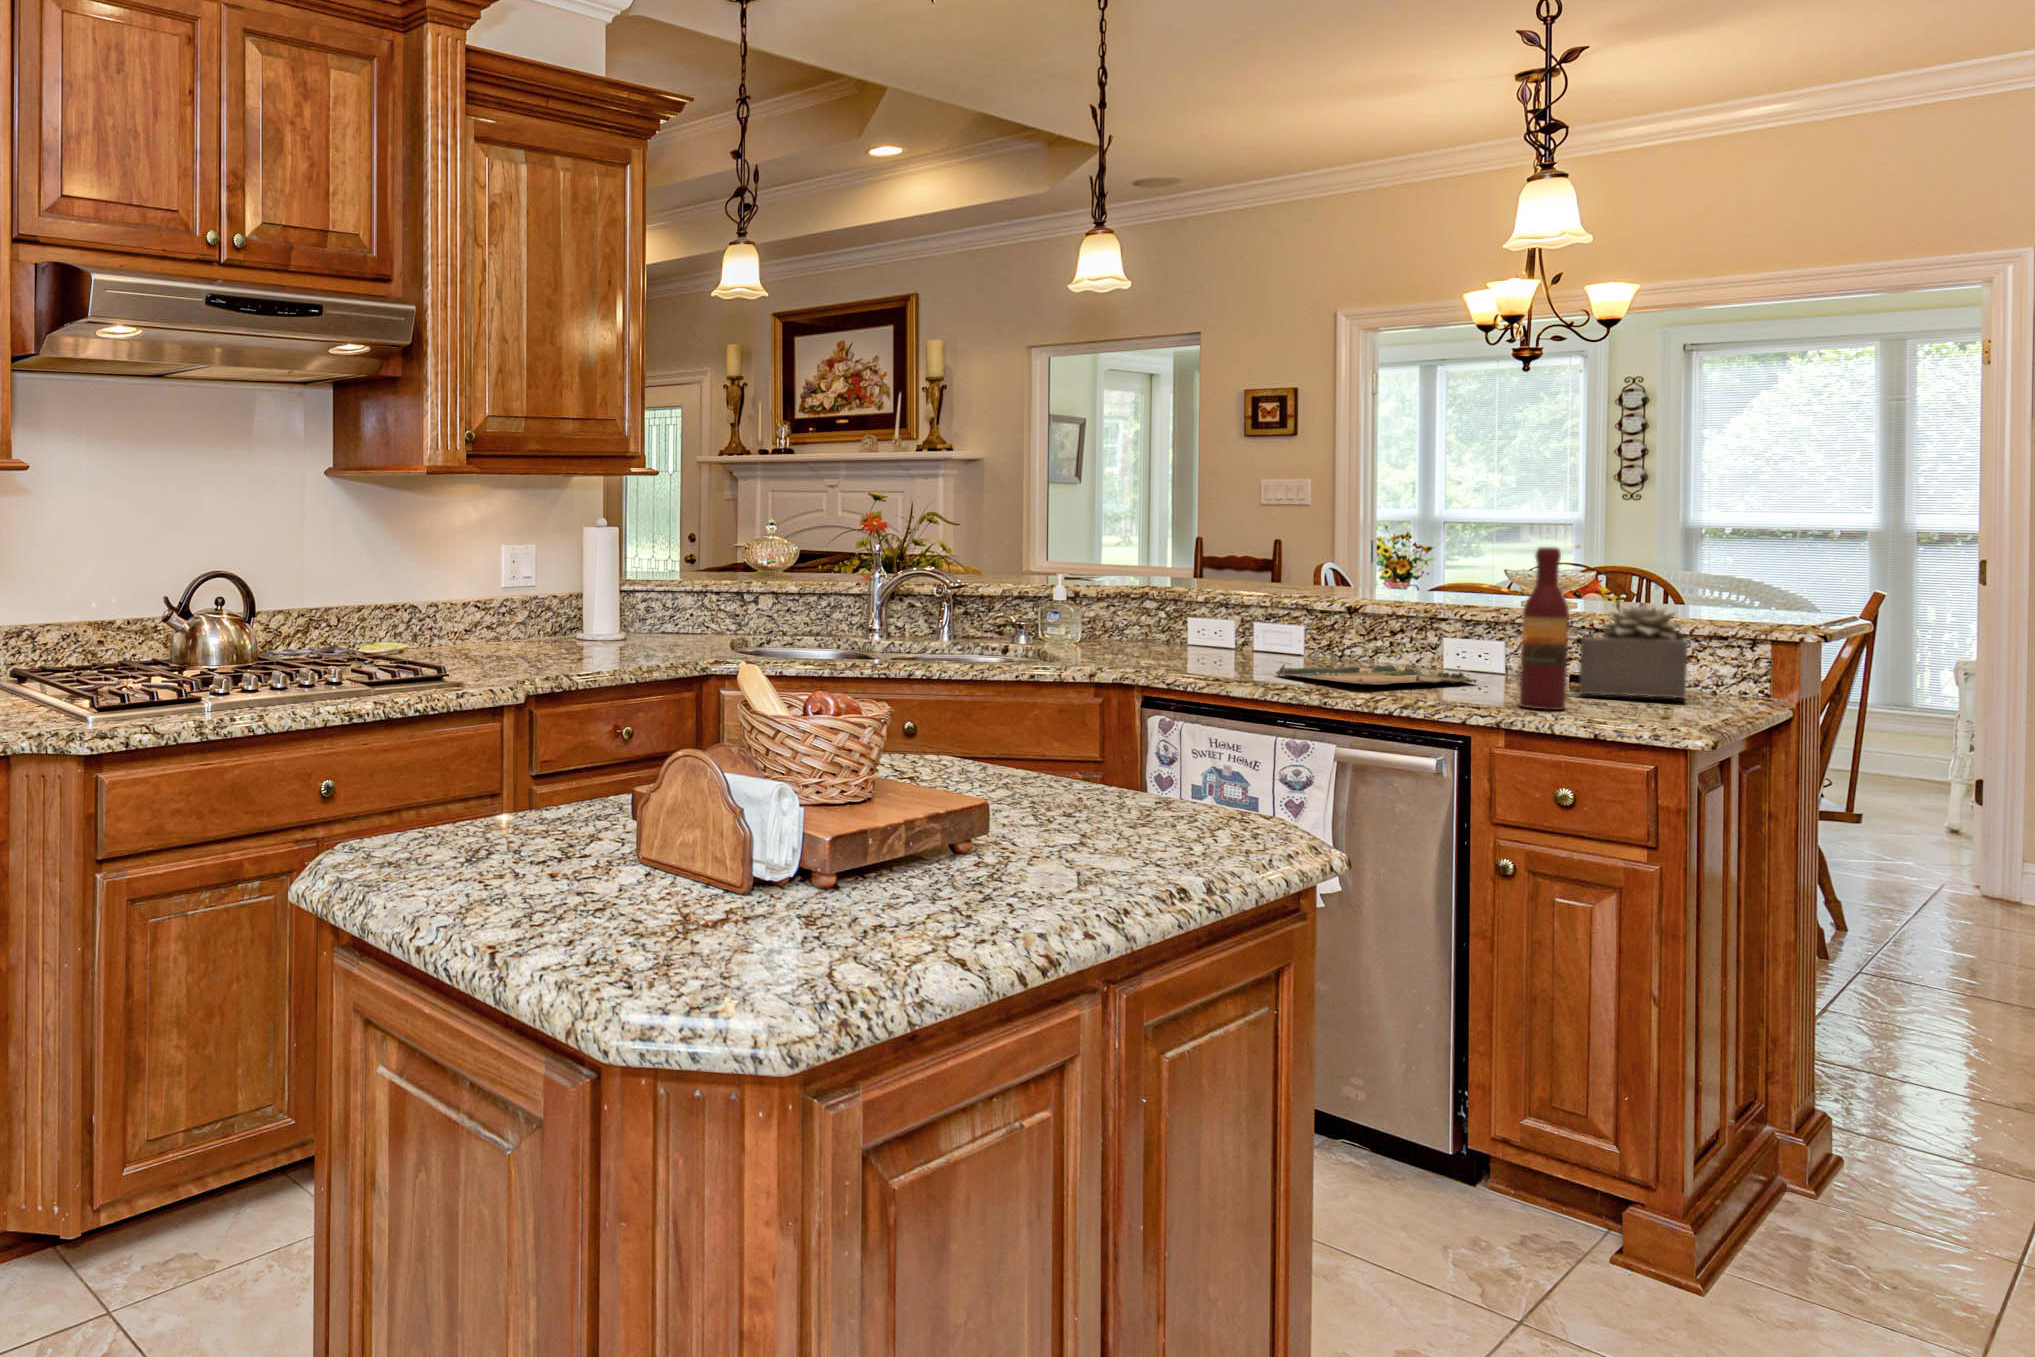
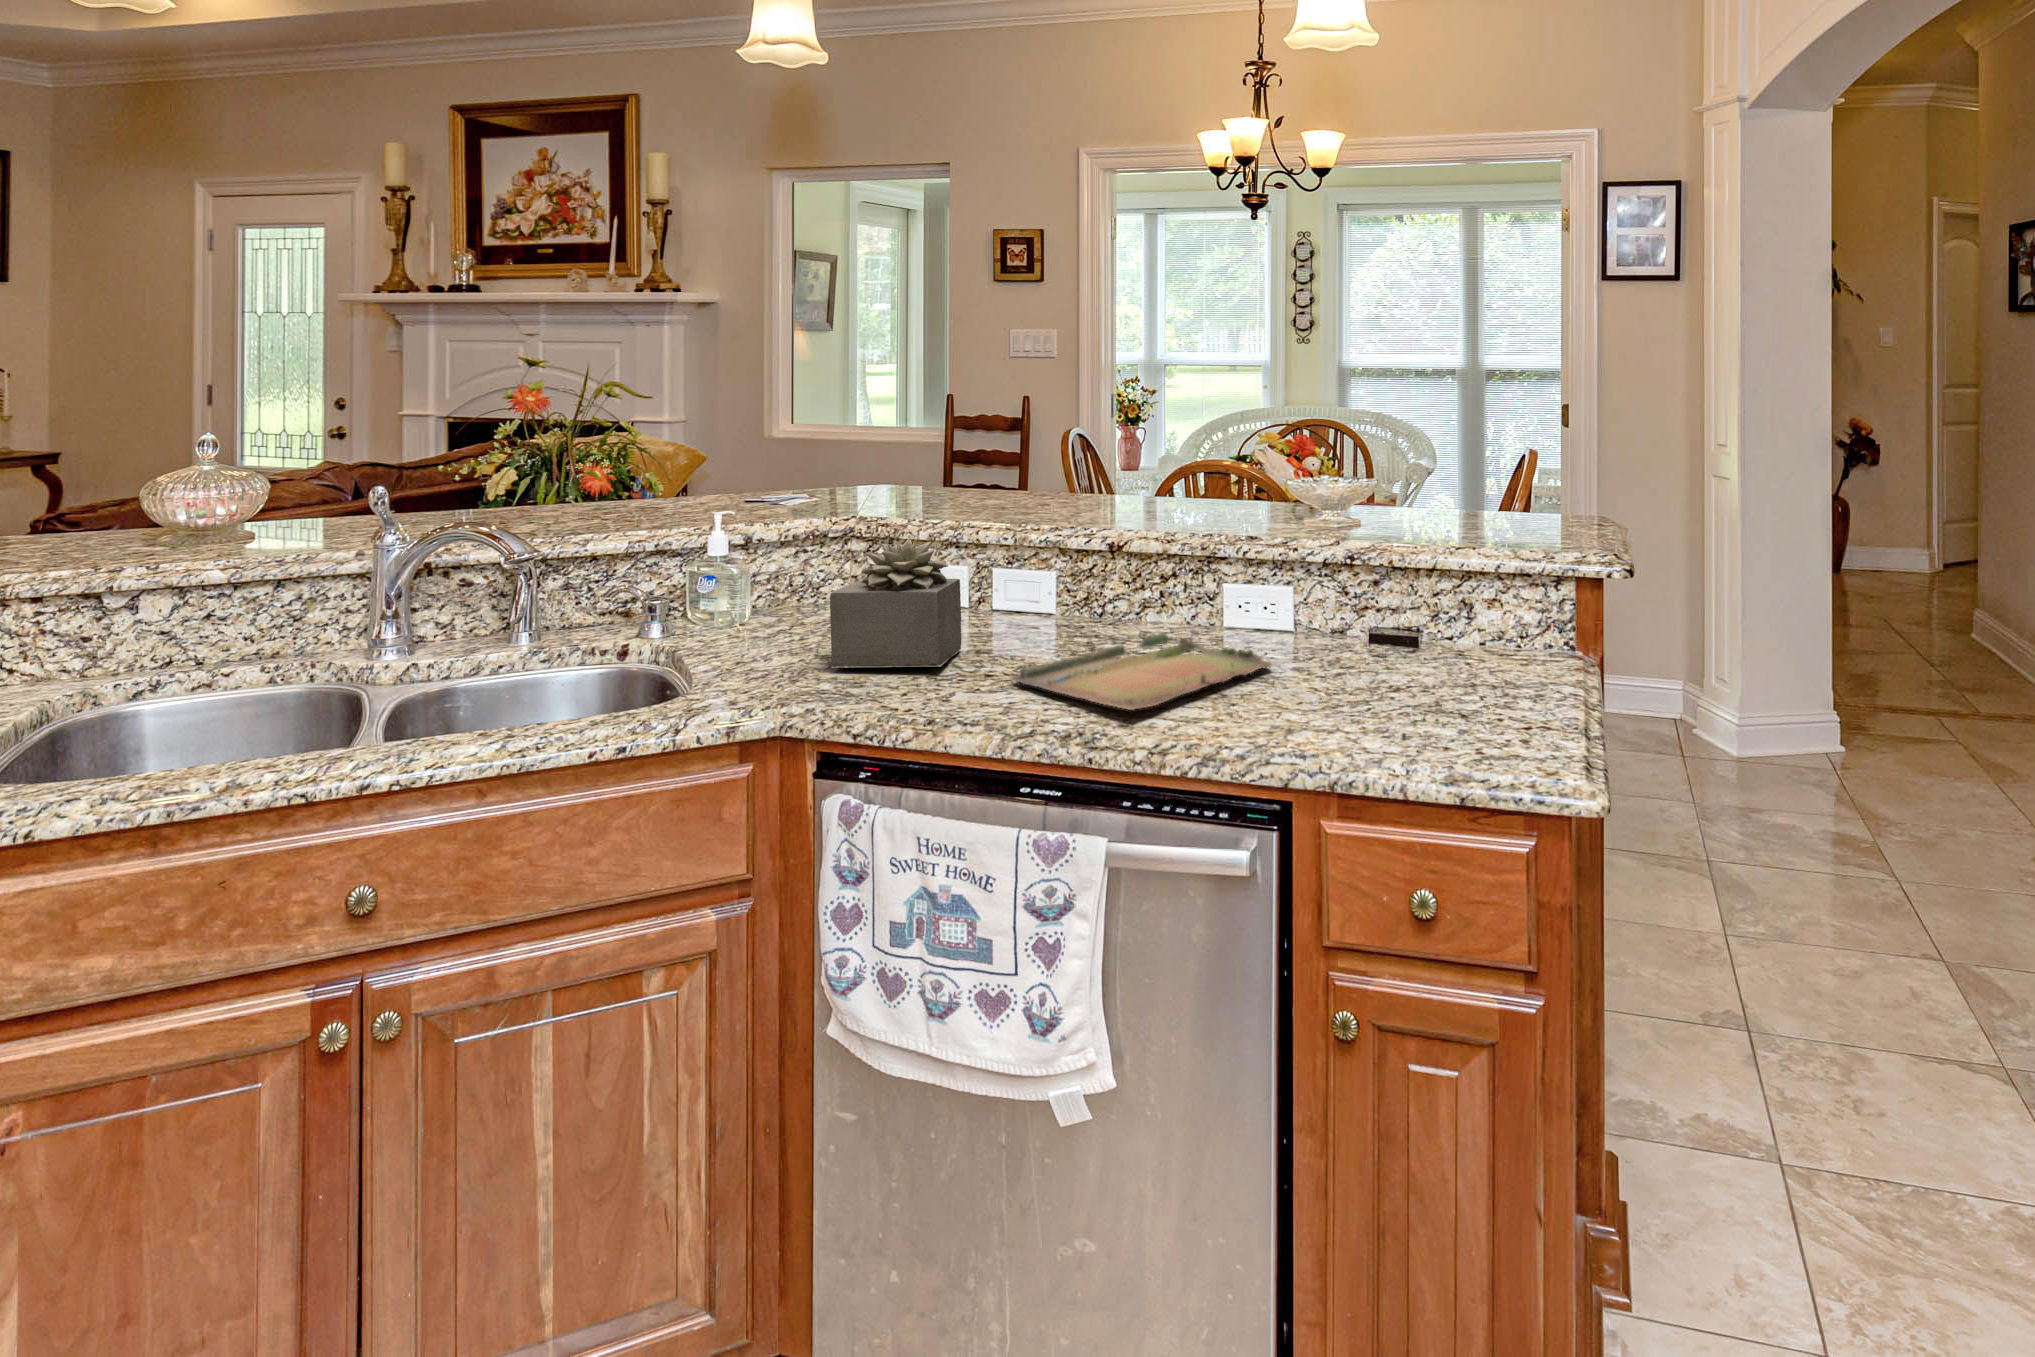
wine bottle: present [1519,547,1569,710] -> none [1341,493,1401,745]
succulent plant: present [1579,605,1687,698] -> present [830,538,961,668]

